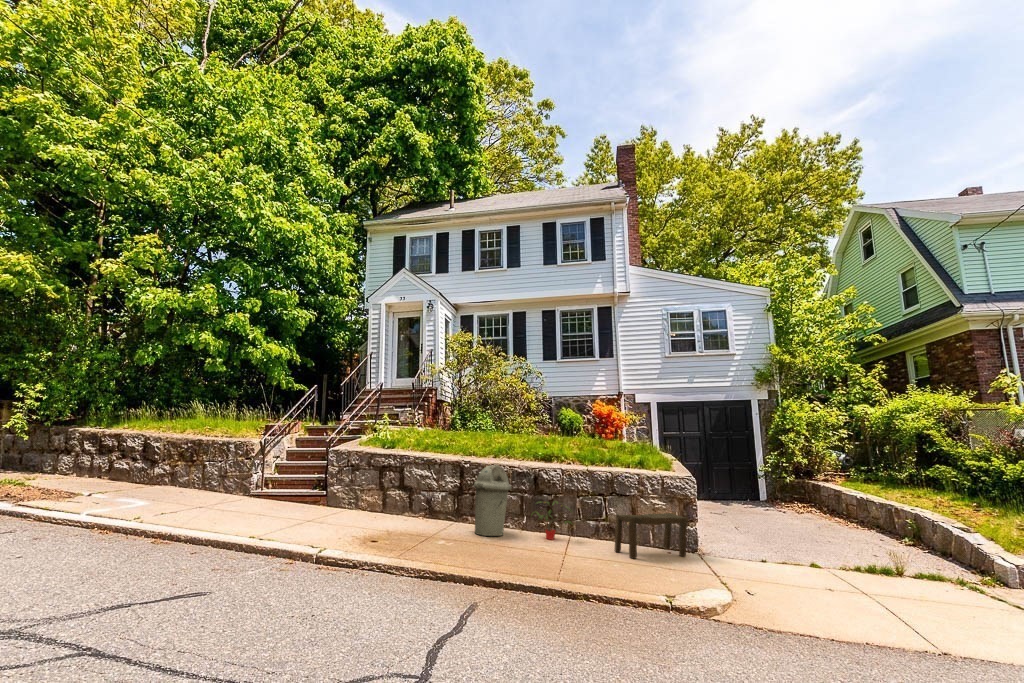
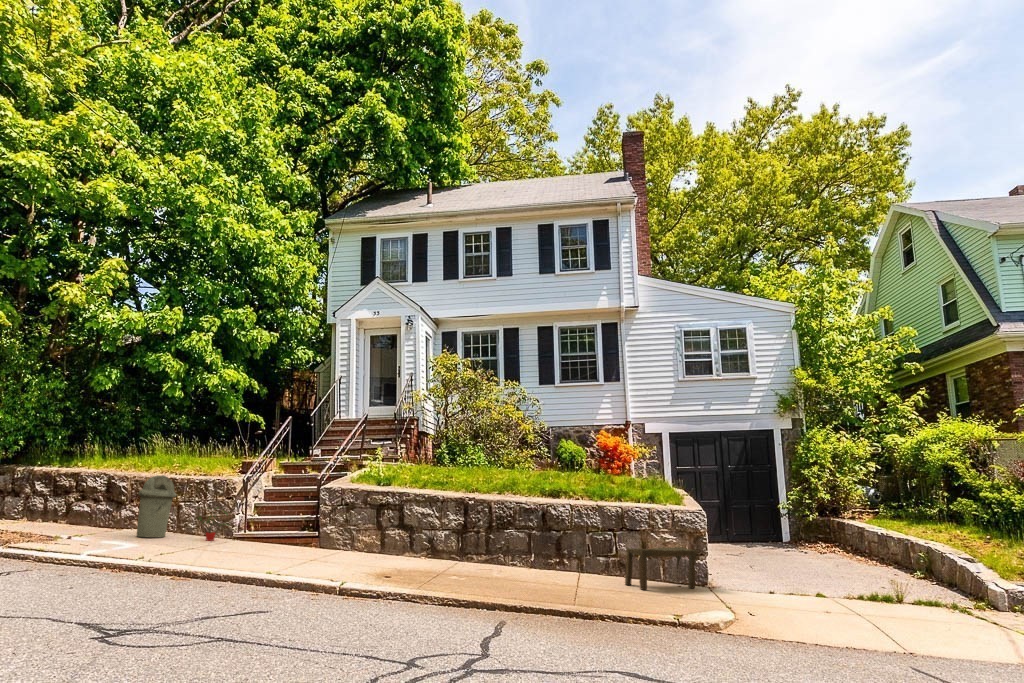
trash can: present [474,465,511,536] -> present [137,475,176,538]
potted plant: present [531,501,571,540] -> present [198,507,229,541]

